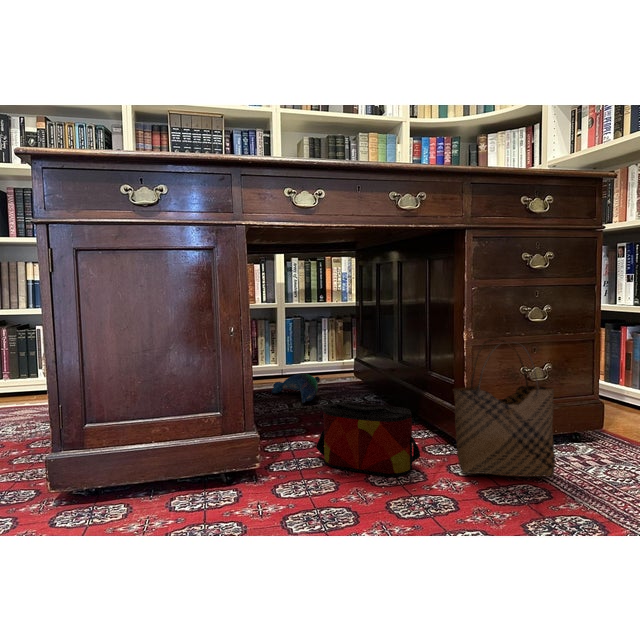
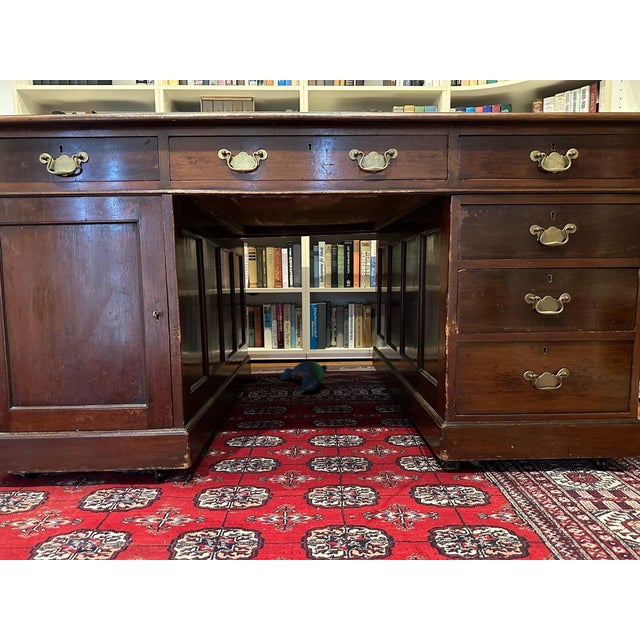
woven basket: present [453,338,555,477] -> none [415,334,552,521]
bag: present [316,402,420,476] -> none [271,399,378,494]

